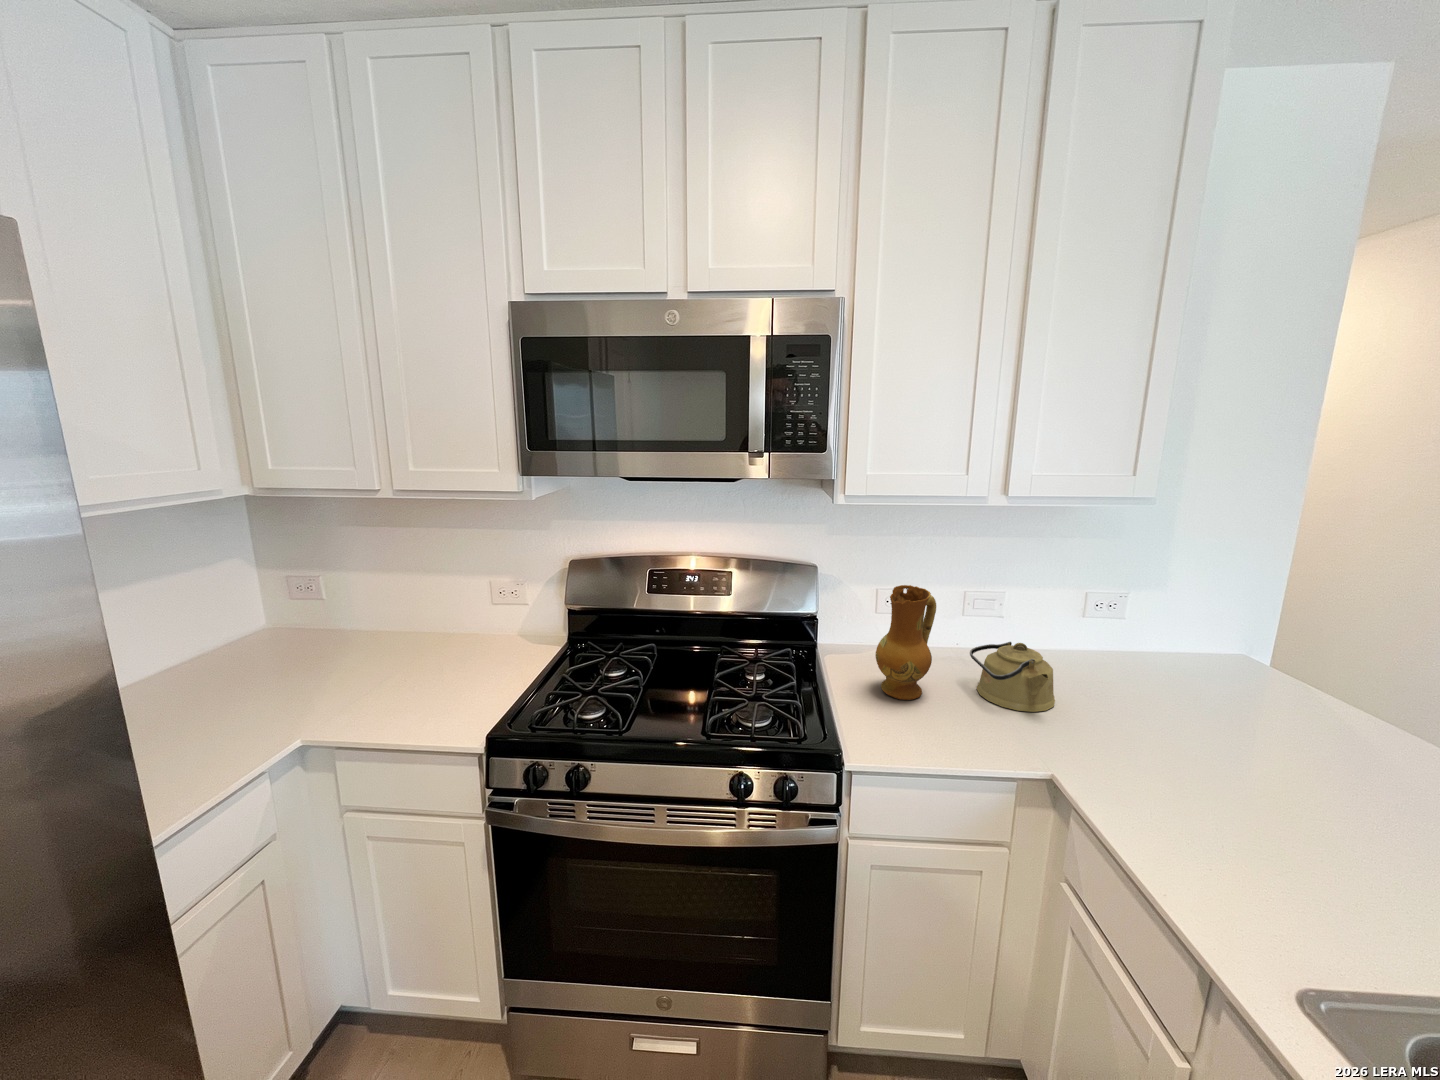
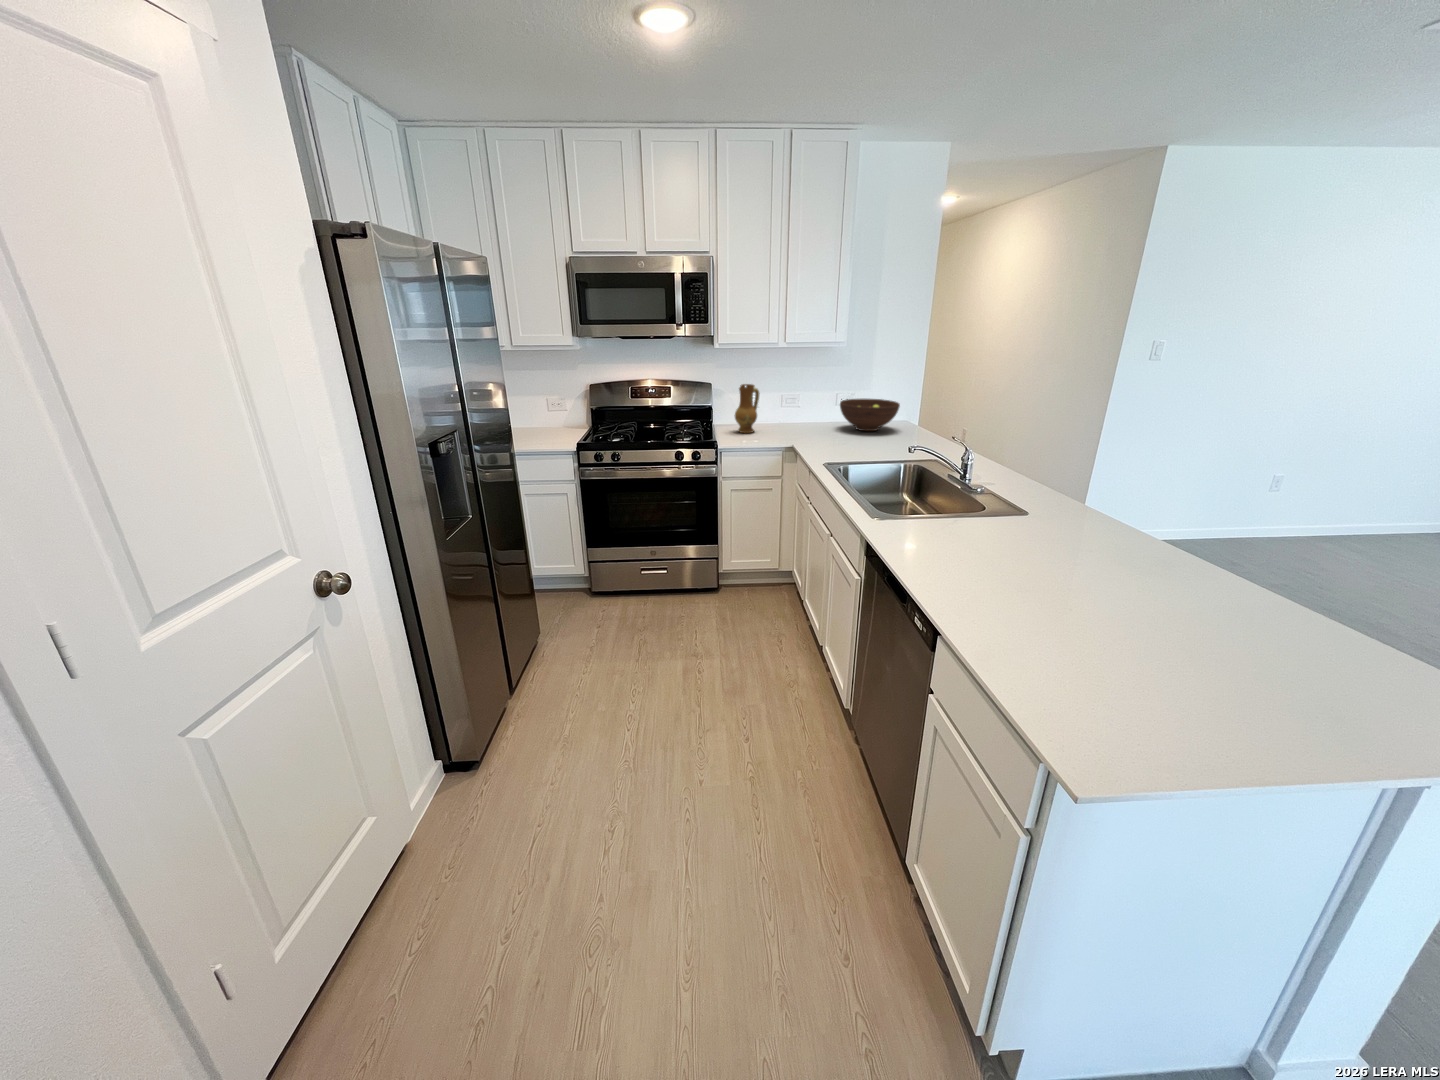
fruit bowl: none [1131,618,1320,715] -> present [840,399,900,431]
kettle: present [970,642,1055,712] -> none [775,407,808,434]

